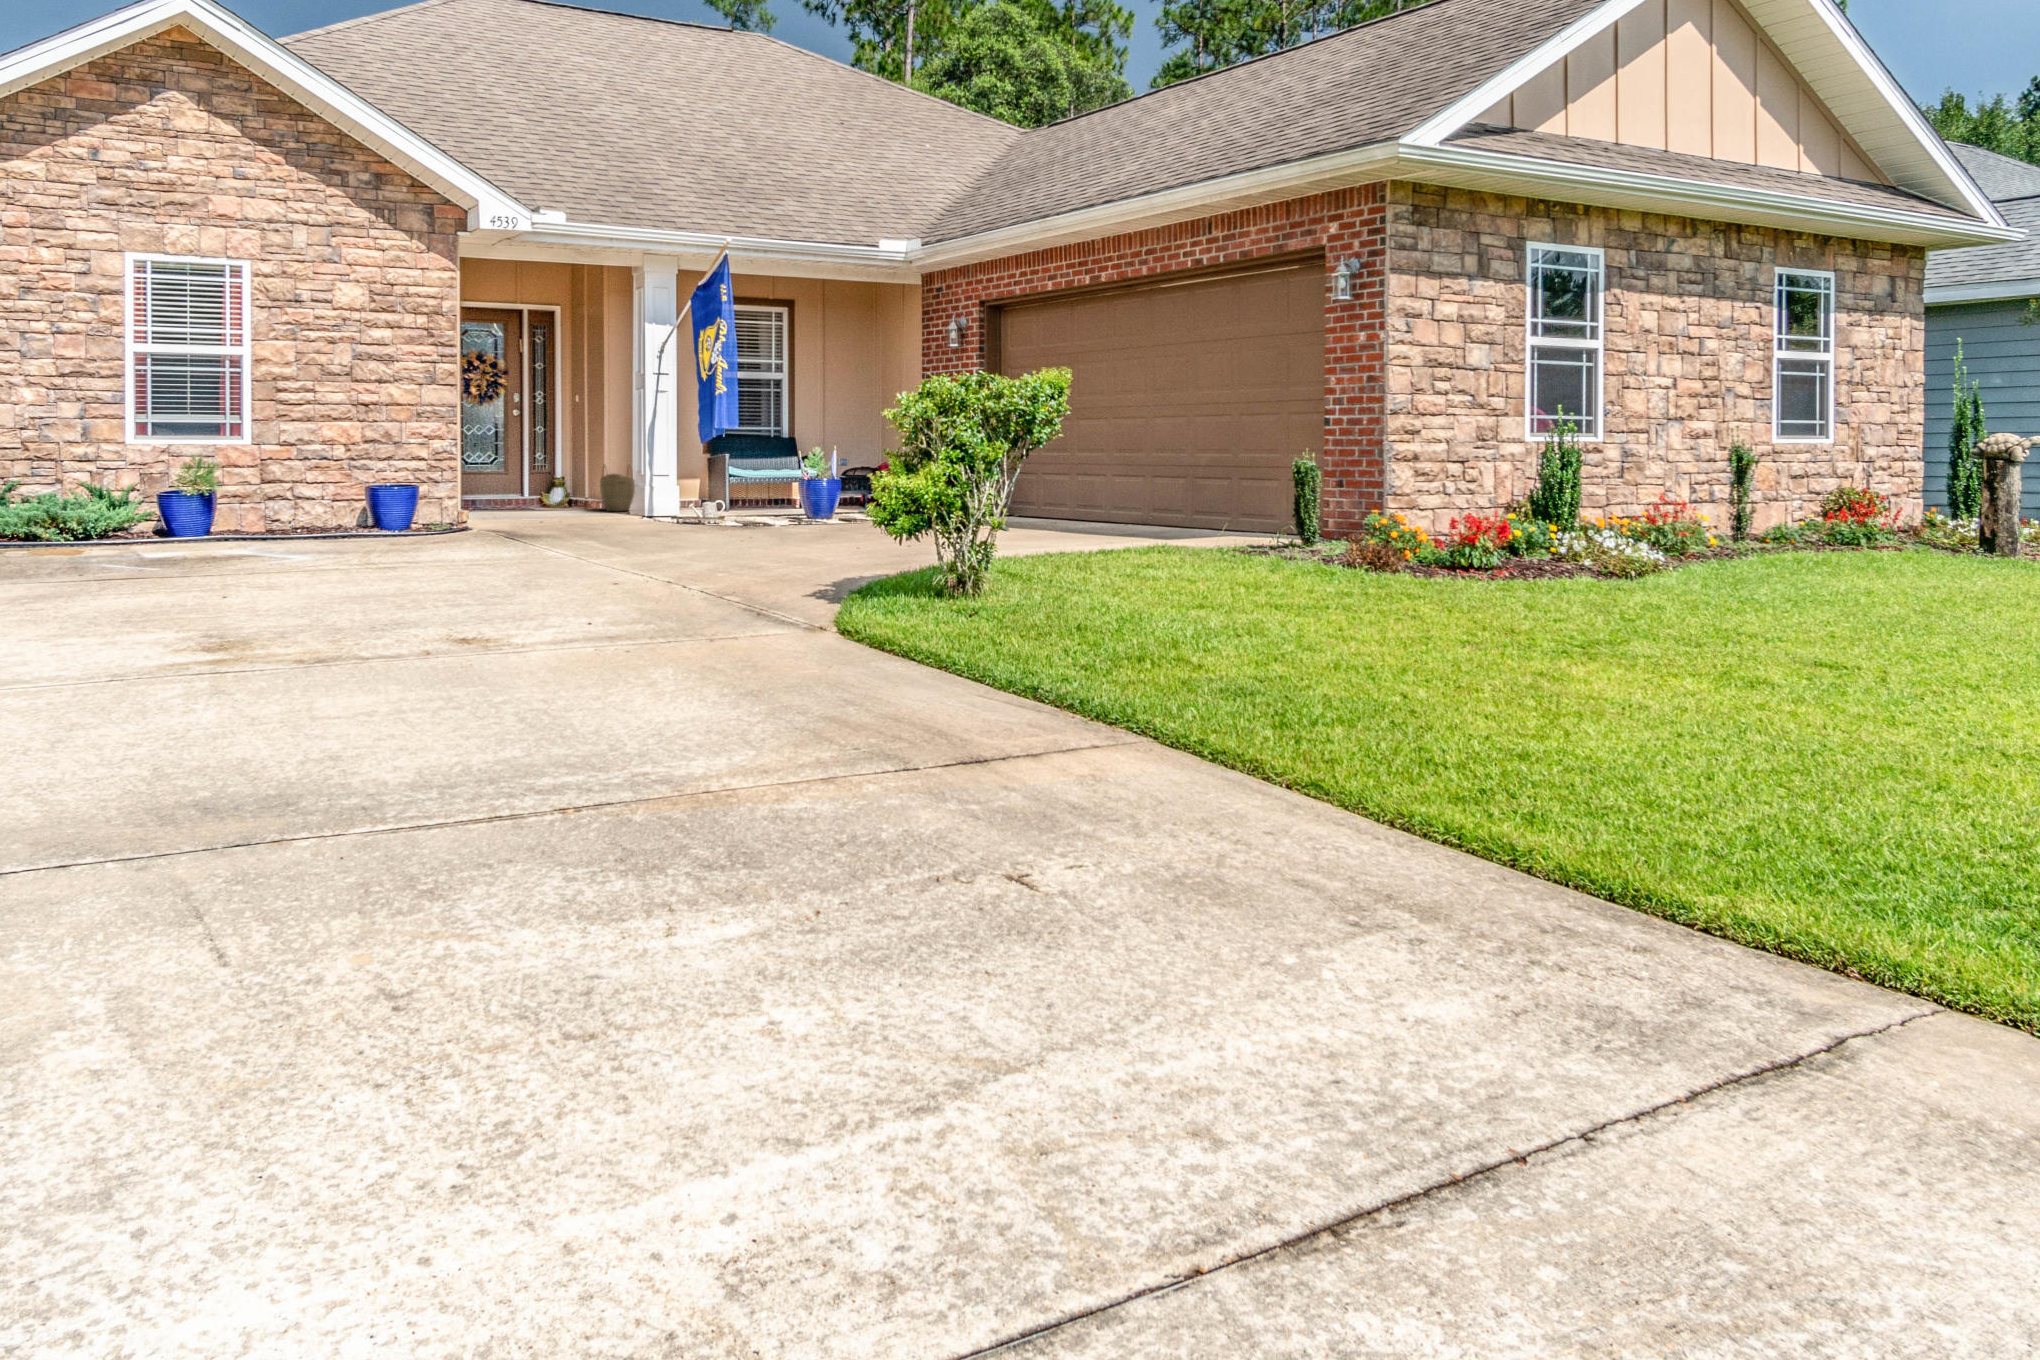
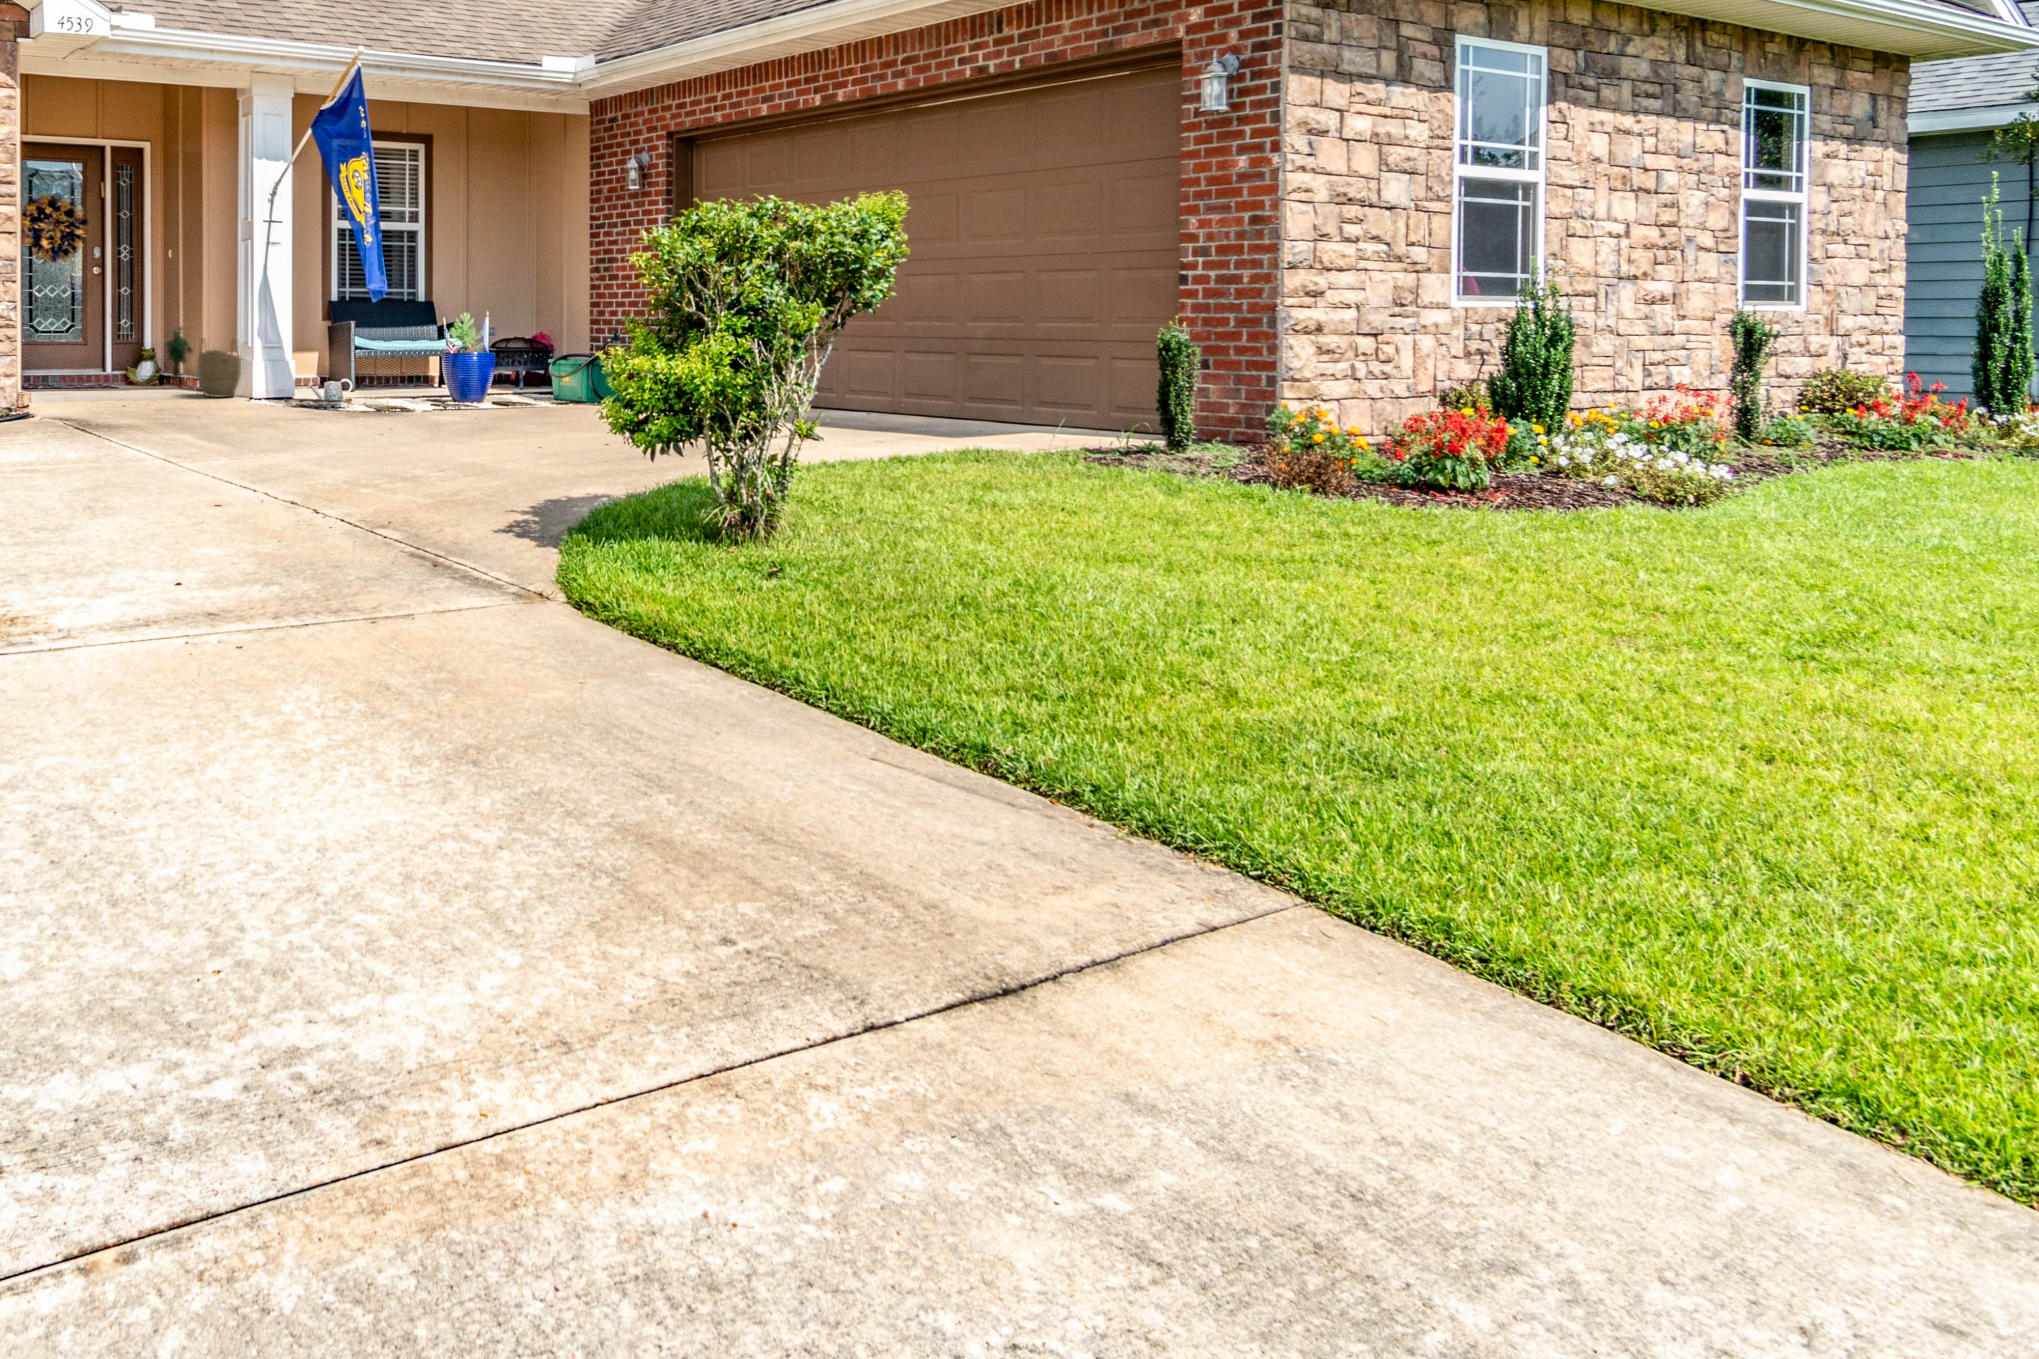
decorative plant: none [574,453,598,495] -> present [166,327,193,378]

